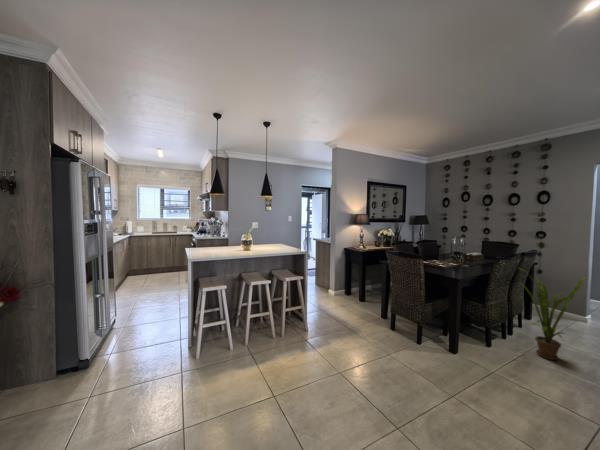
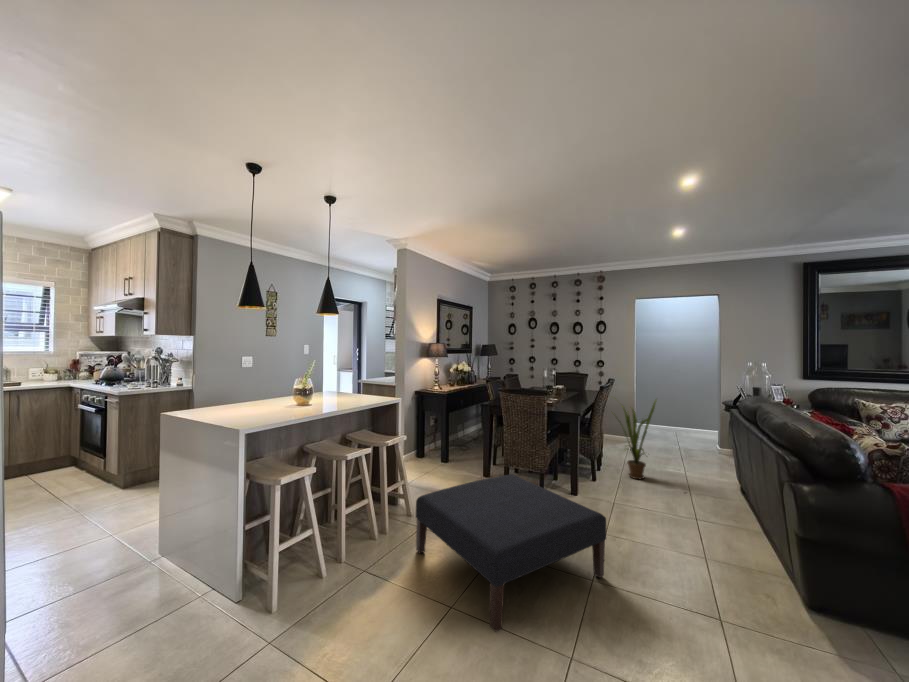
ottoman: none [268,318,405,434] -> present [416,474,606,632]

